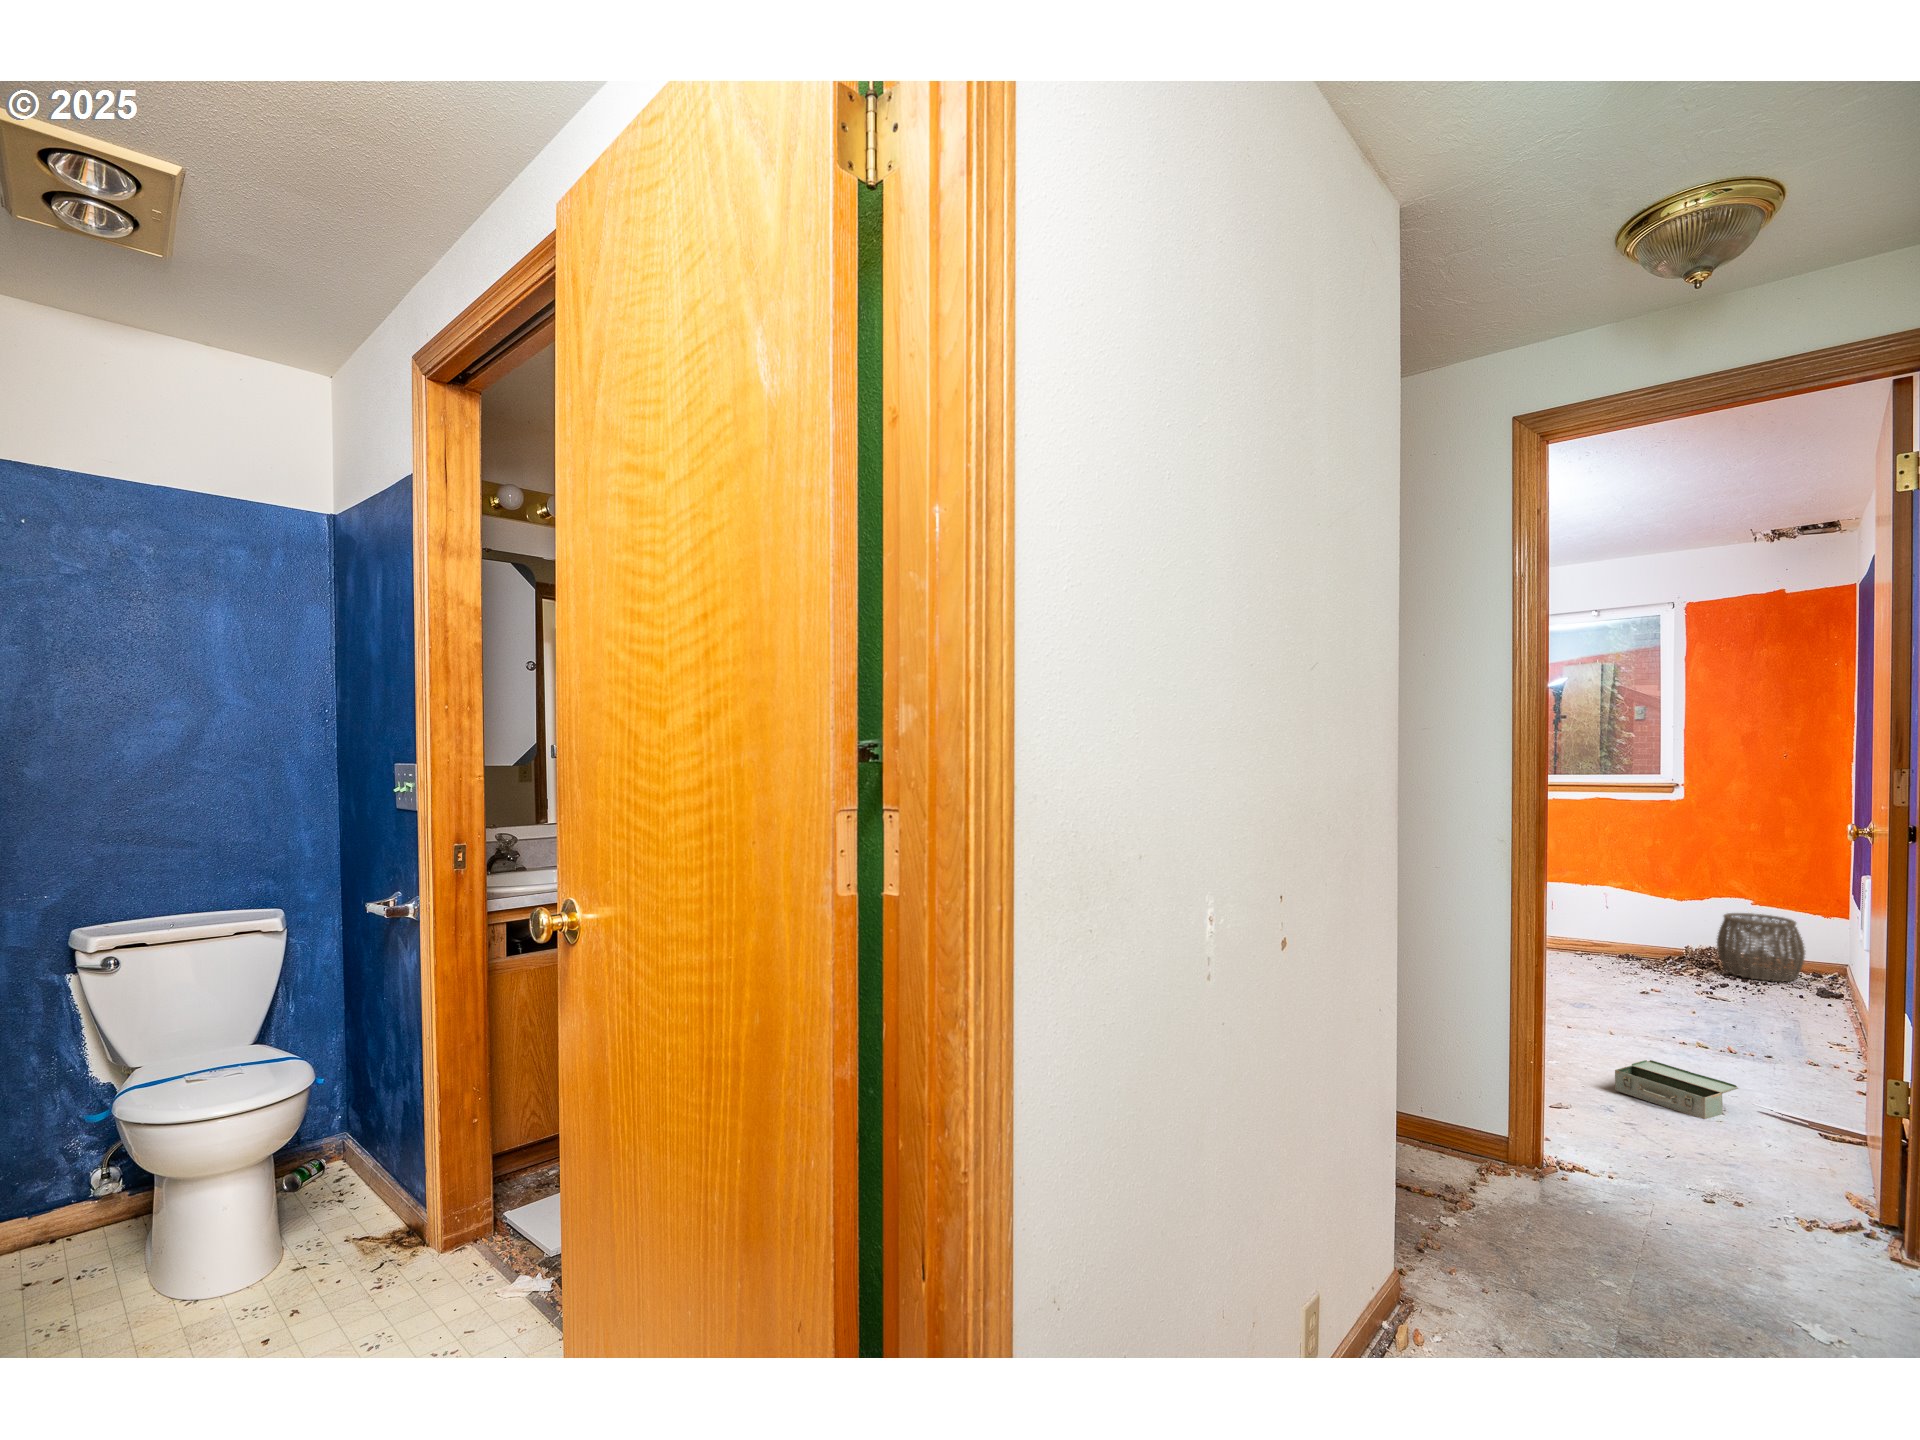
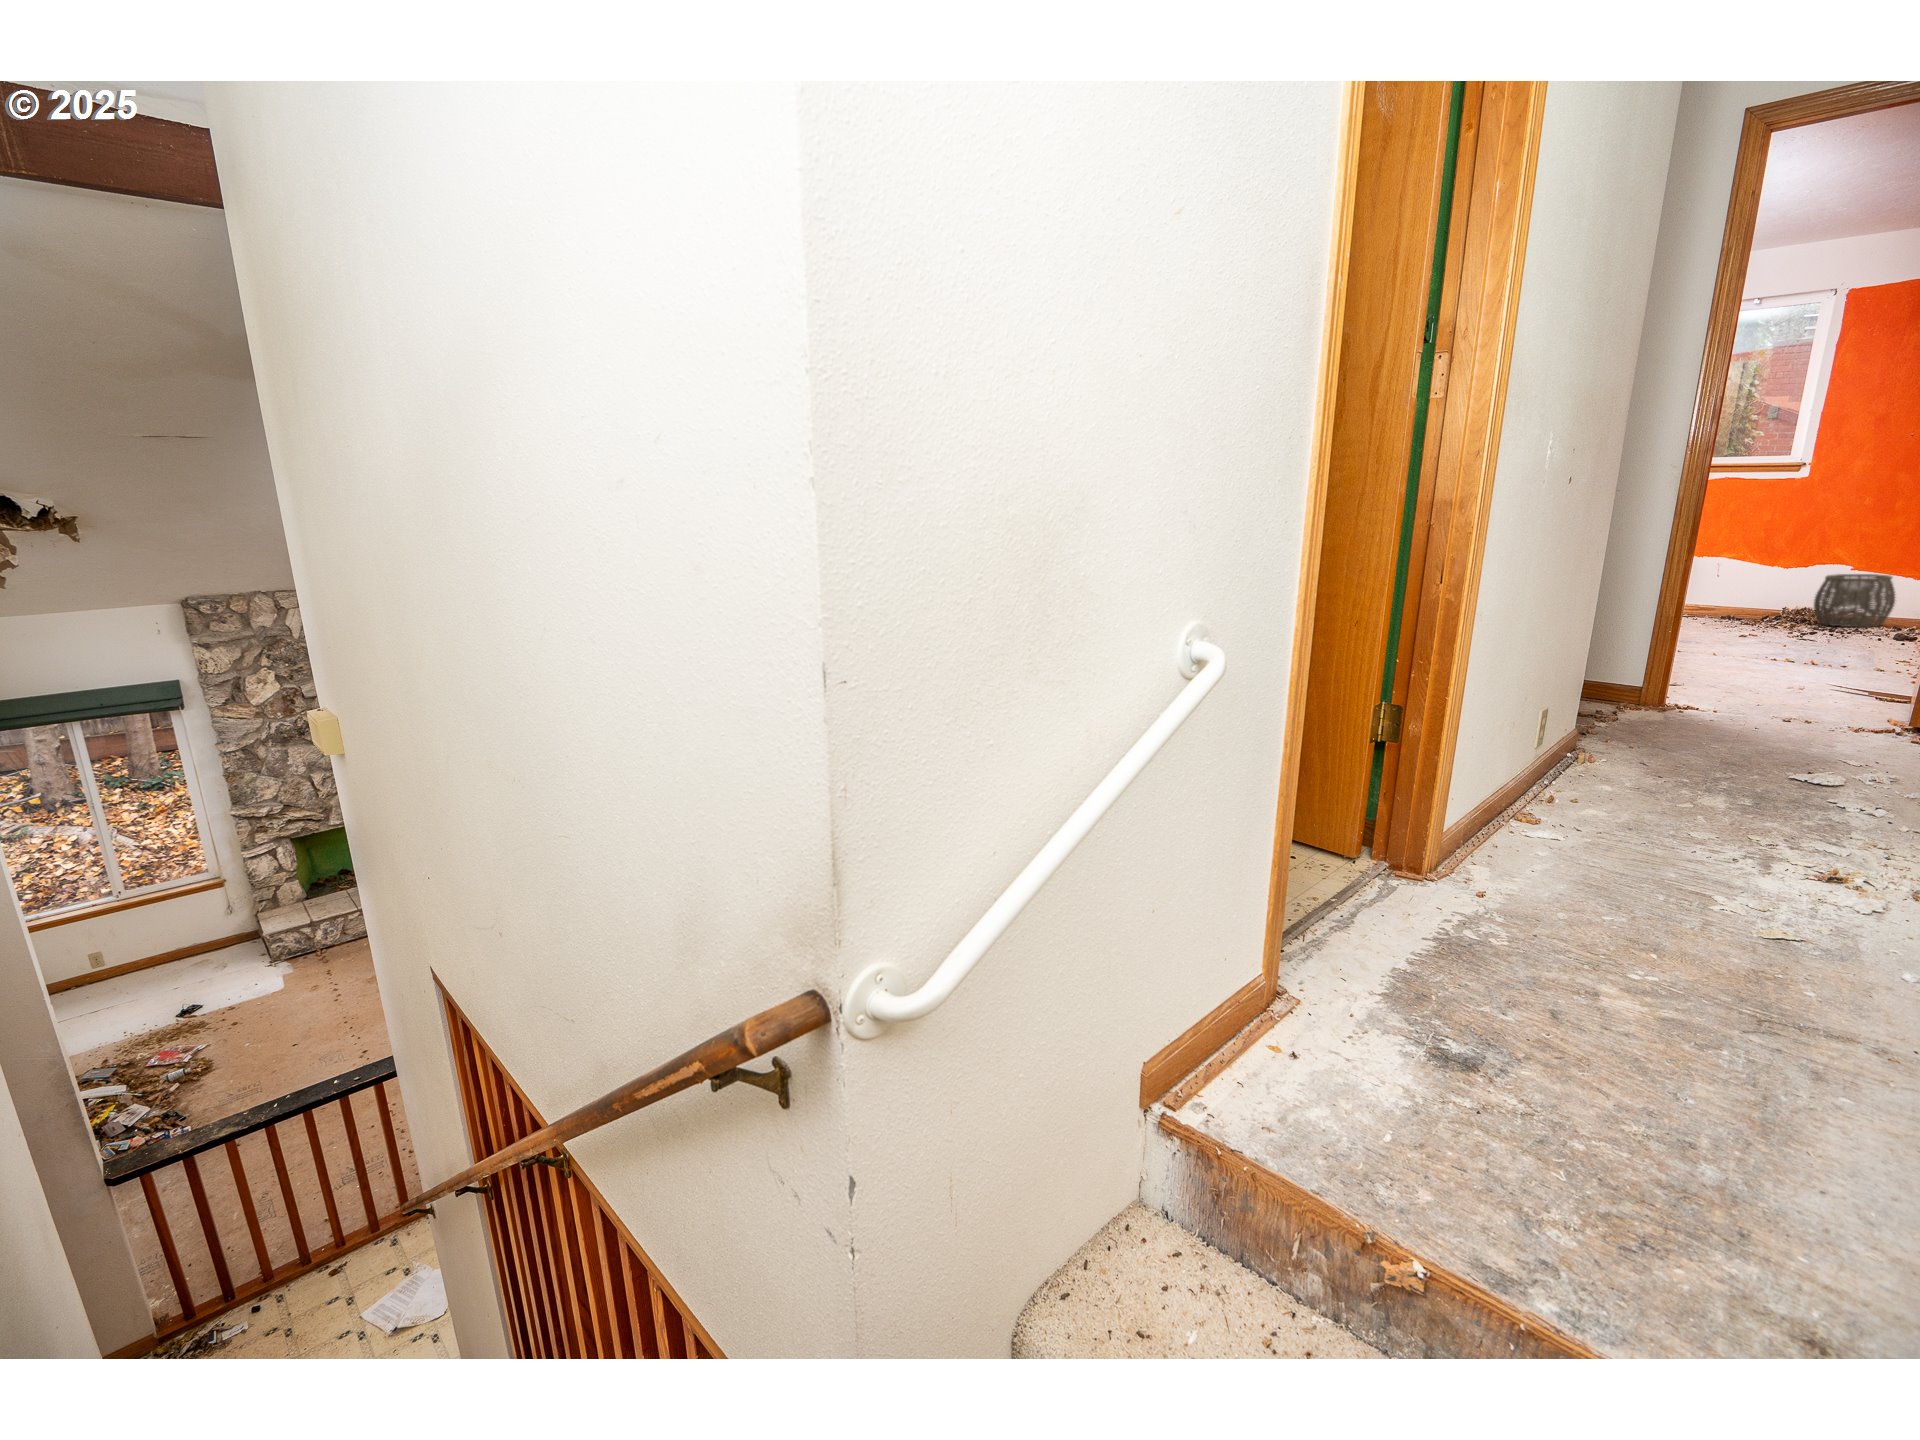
toolbox: present [1615,1060,1738,1119] -> none [1725,661,1829,692]

